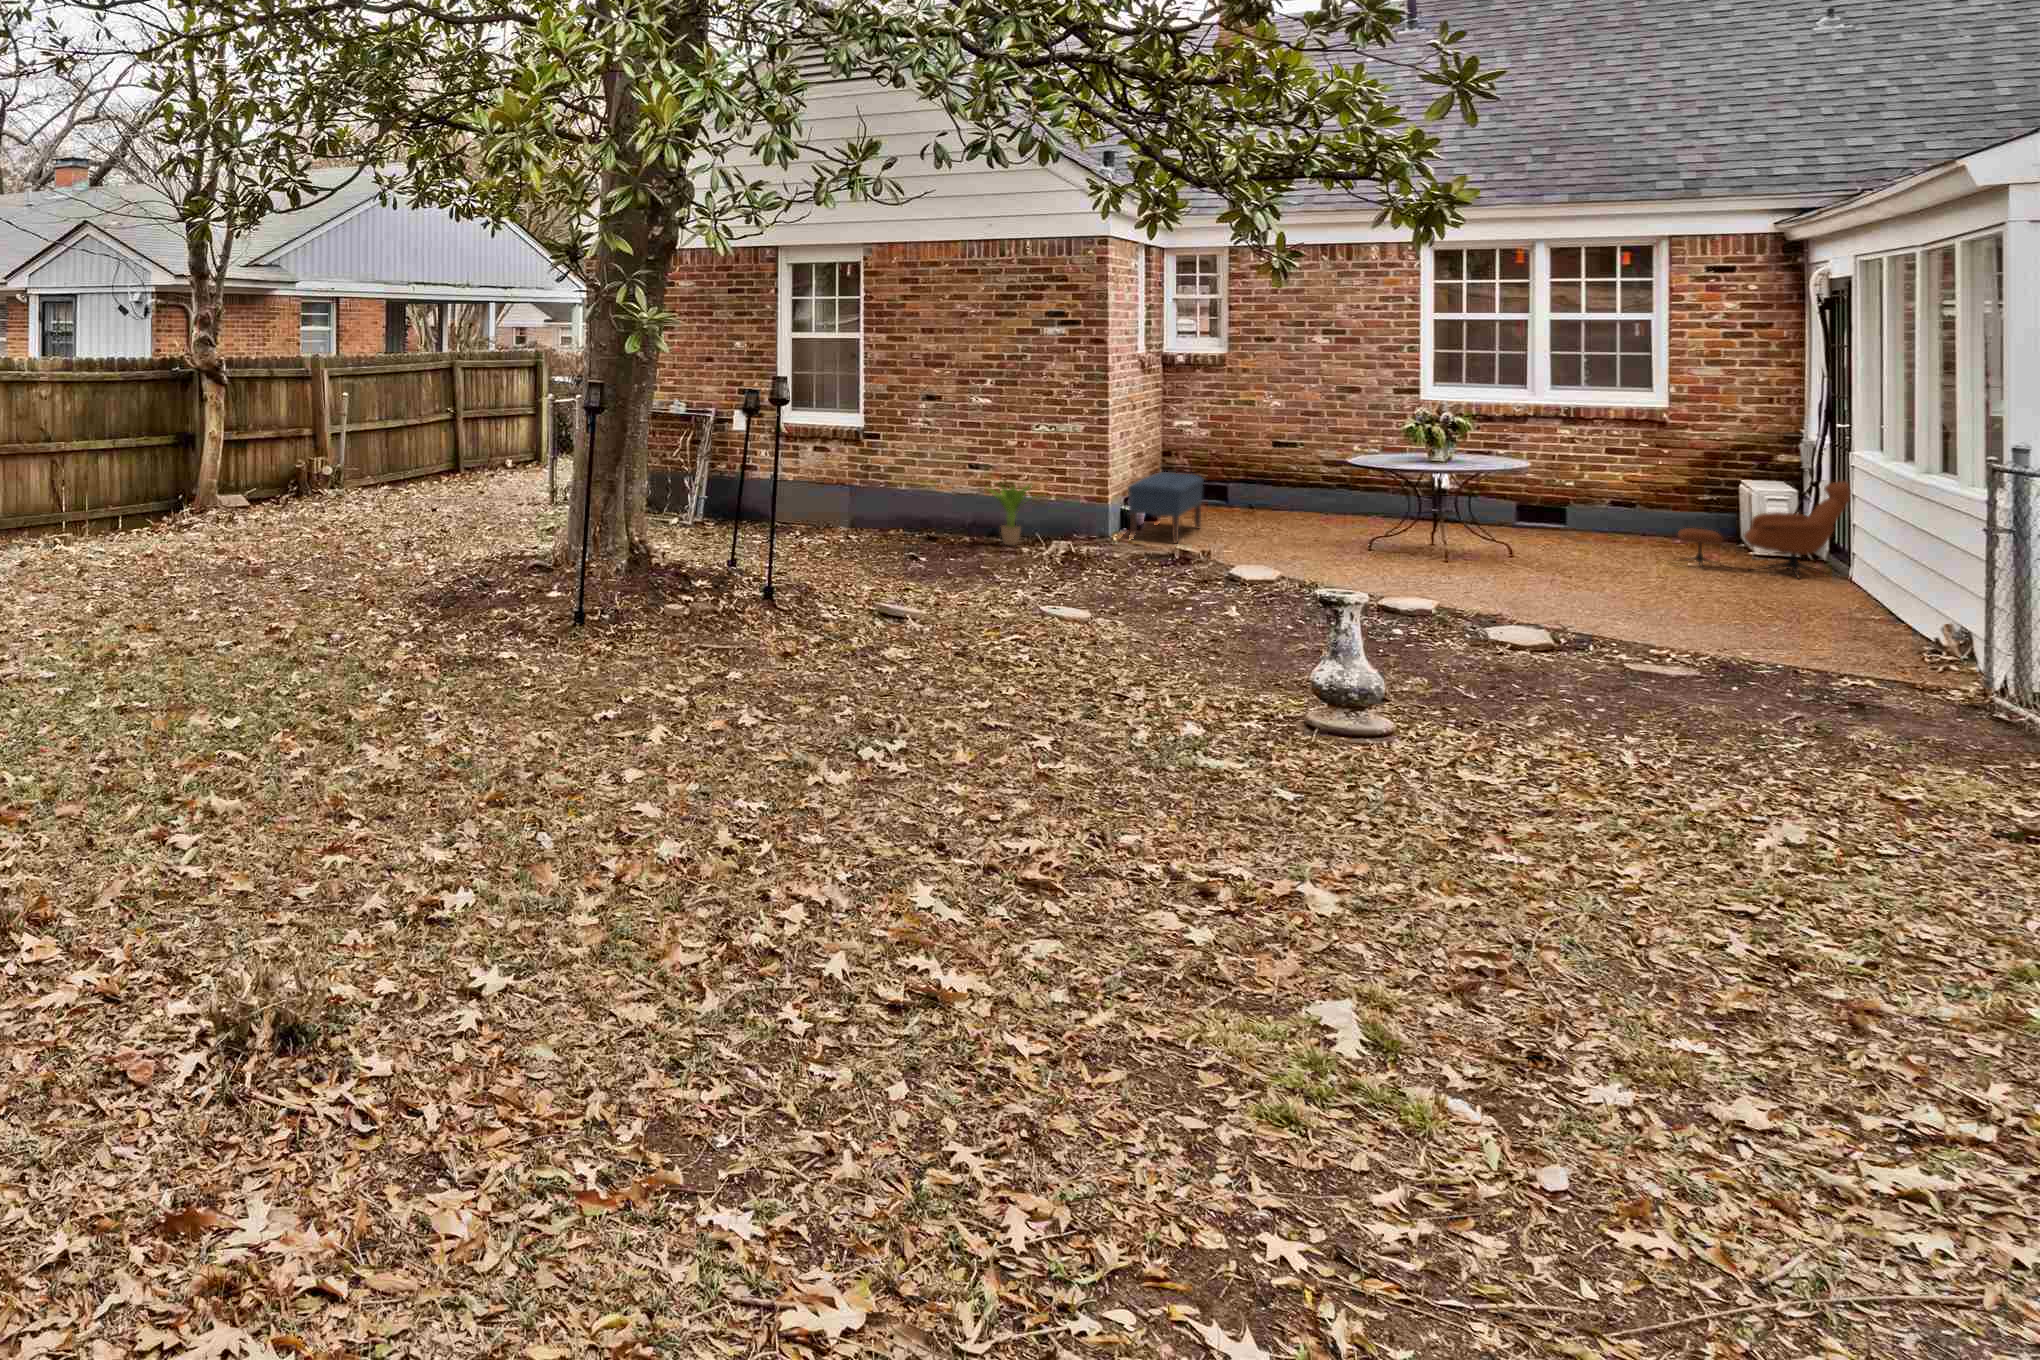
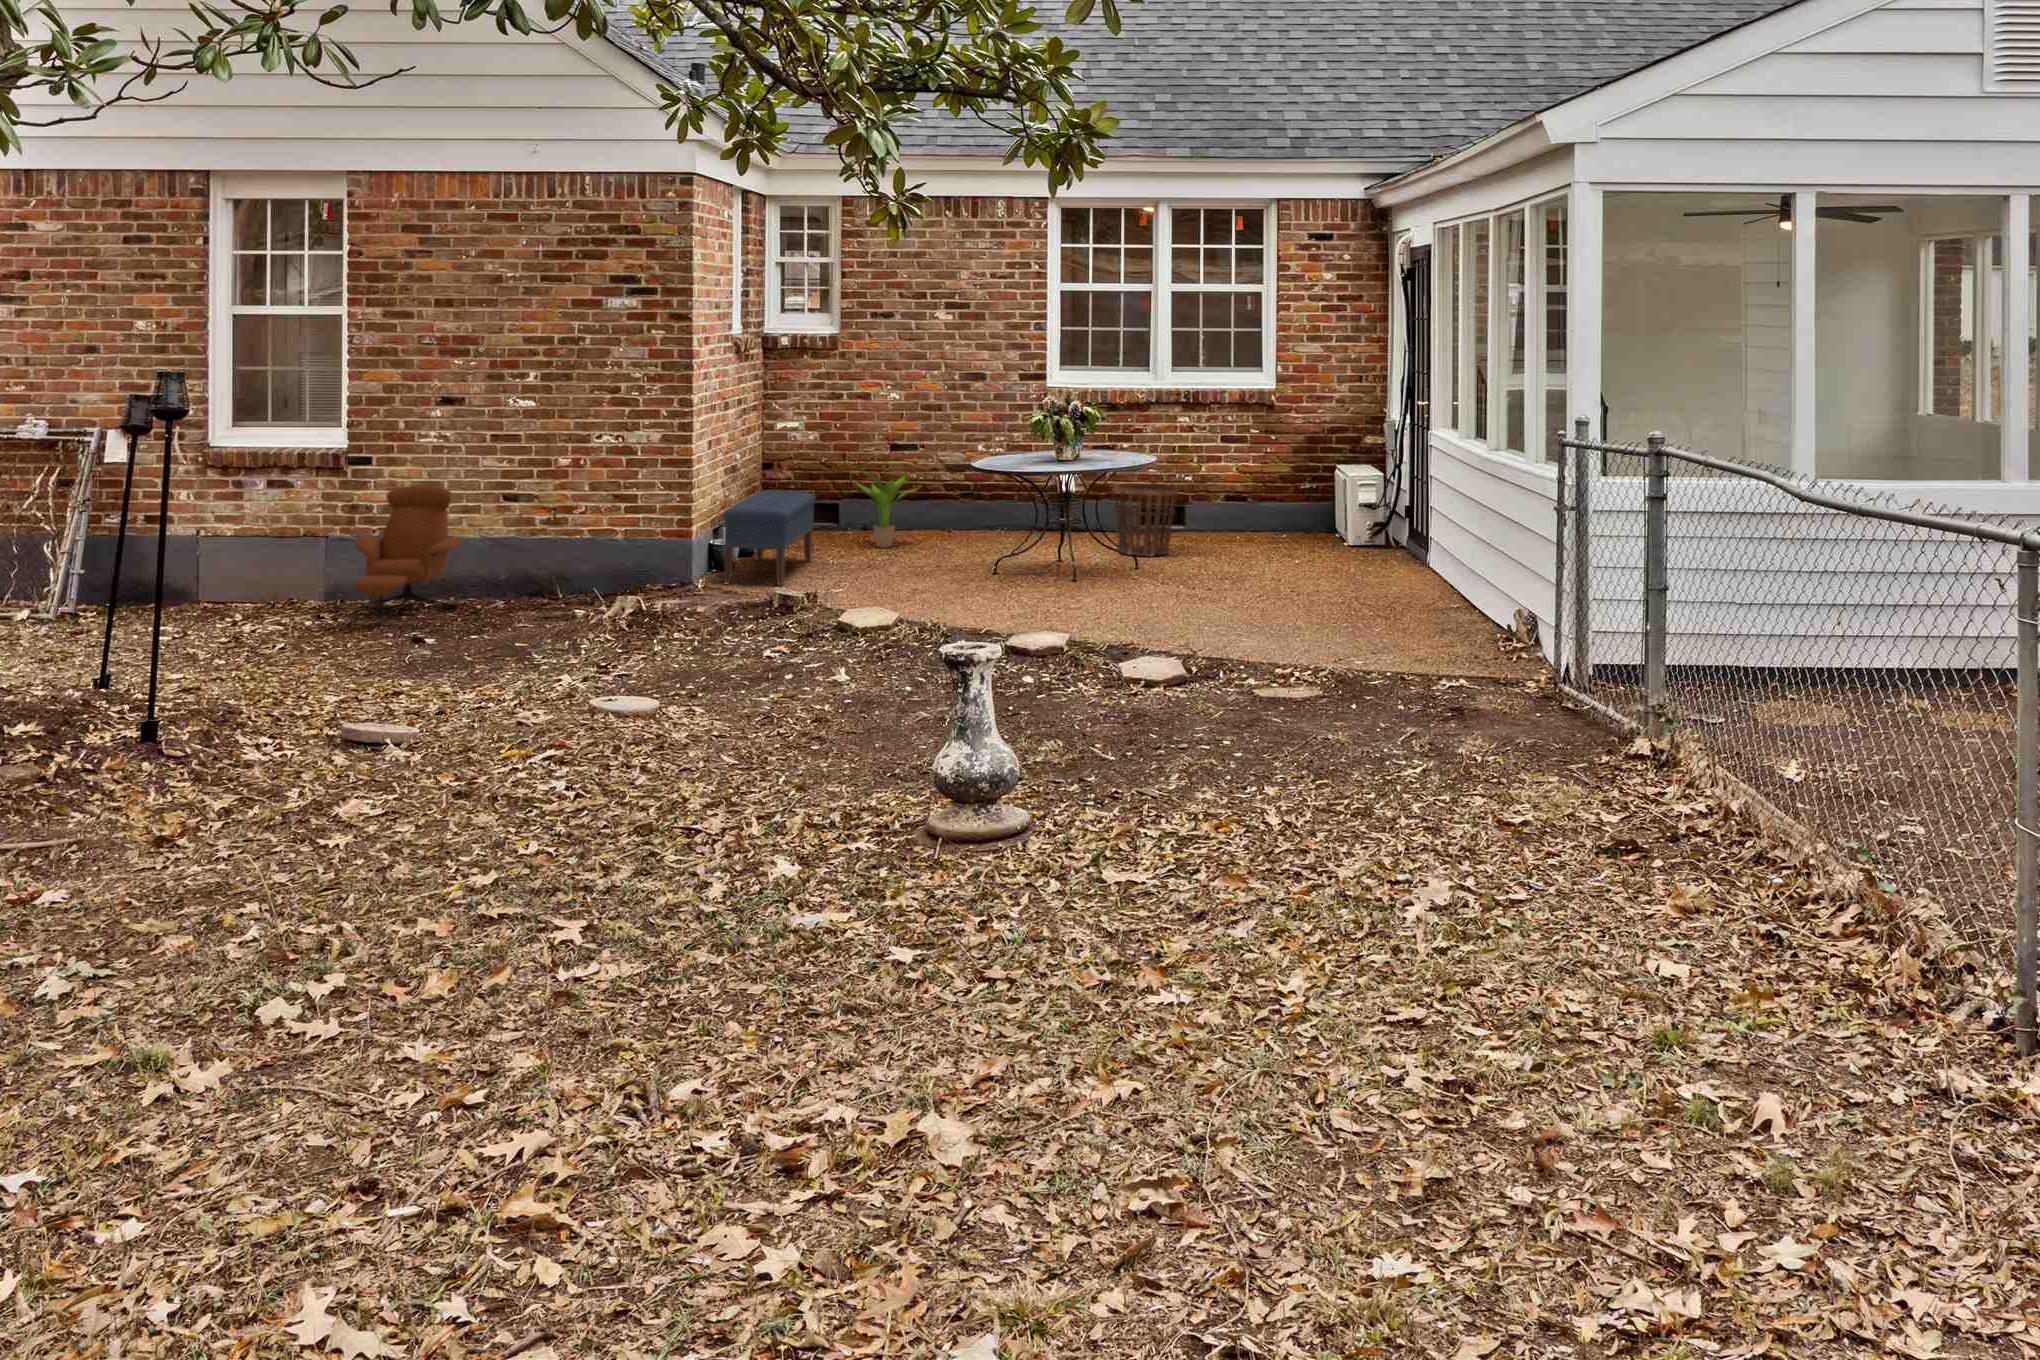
lounge chair: present [1678,482,1851,579] -> present [353,485,461,628]
basket: none [1484,483,1557,548] -> present [1113,484,1178,556]
potted plant: present [989,485,1031,545] -> present [858,467,915,548]

